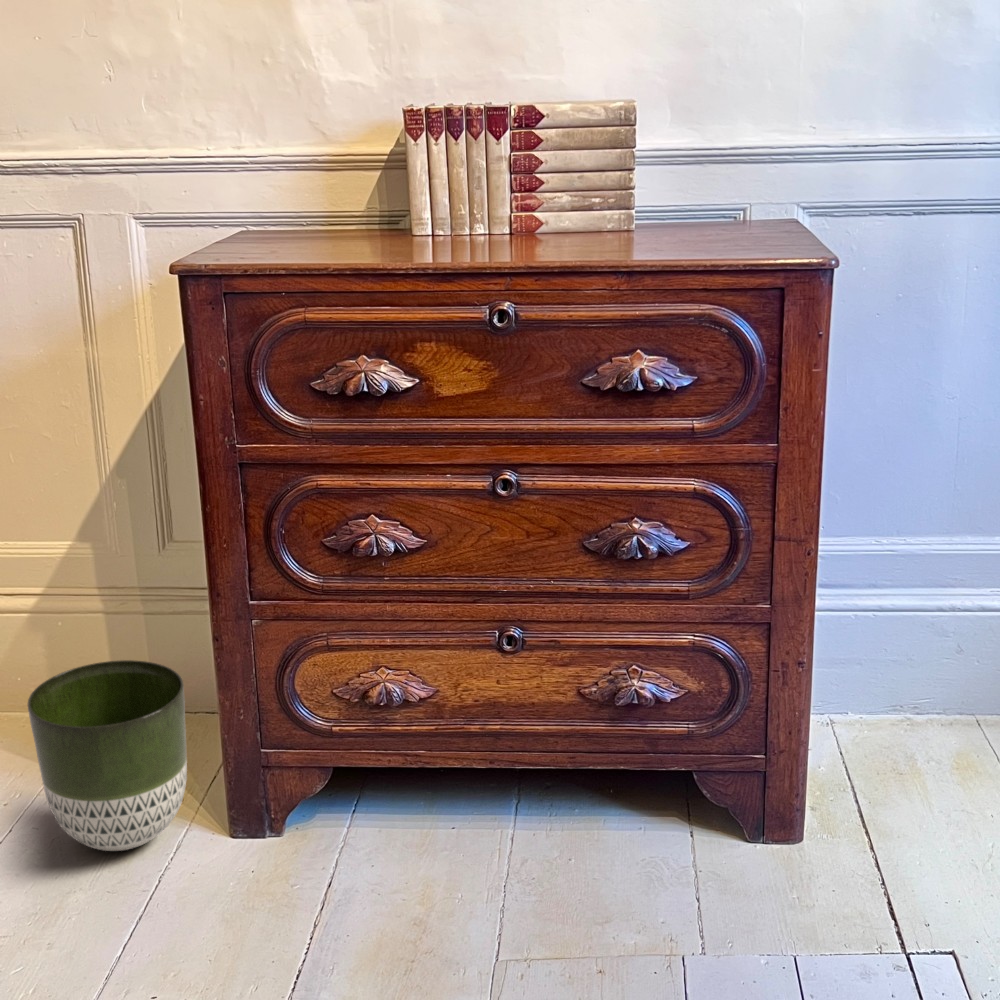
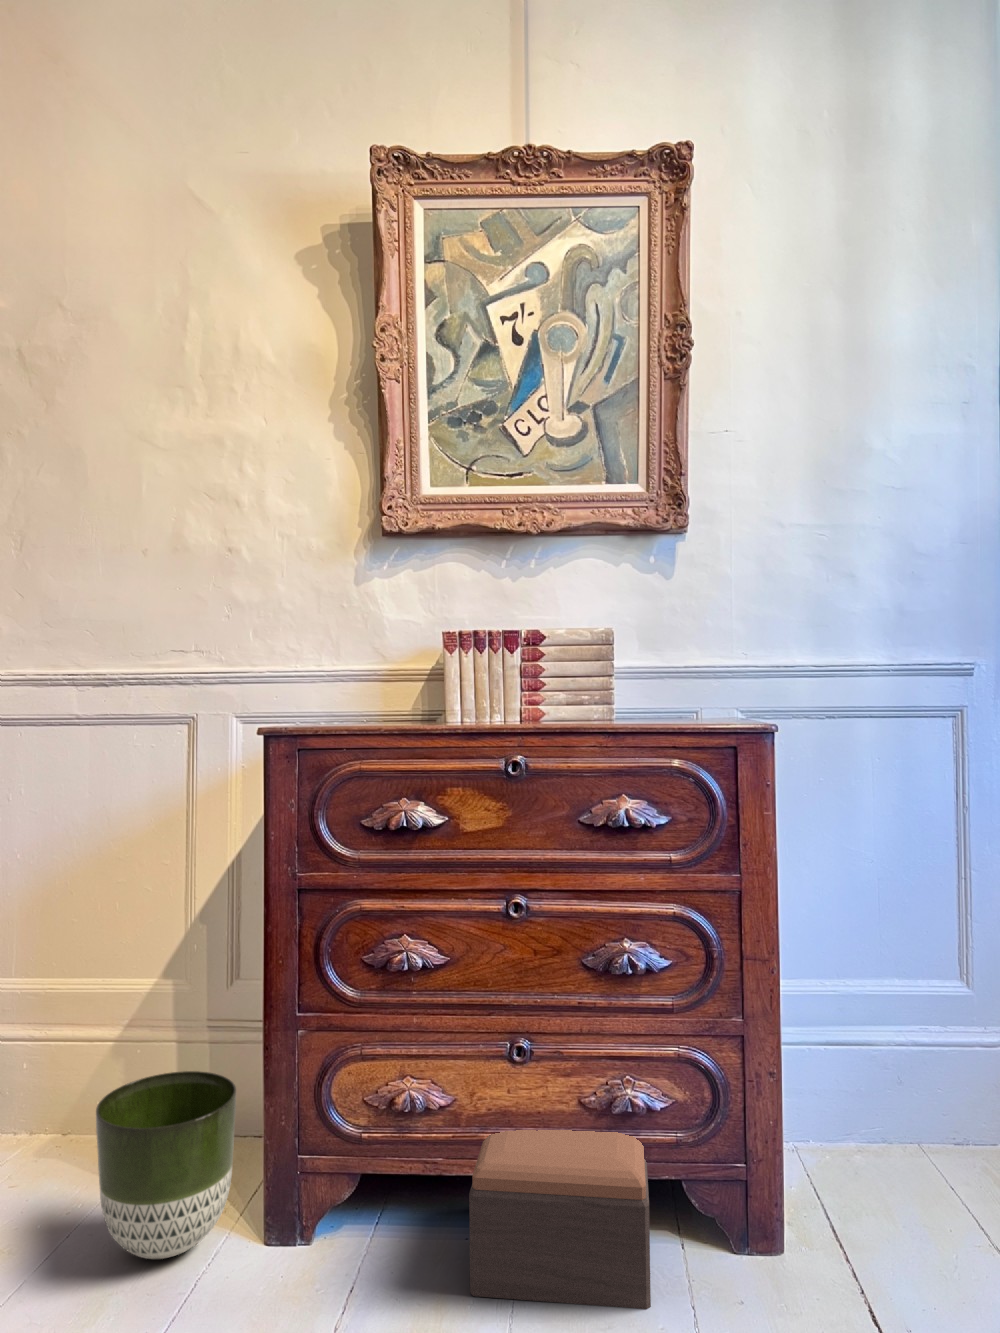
footstool: none [455,684,657,894] -> present [469,1130,651,1309]

